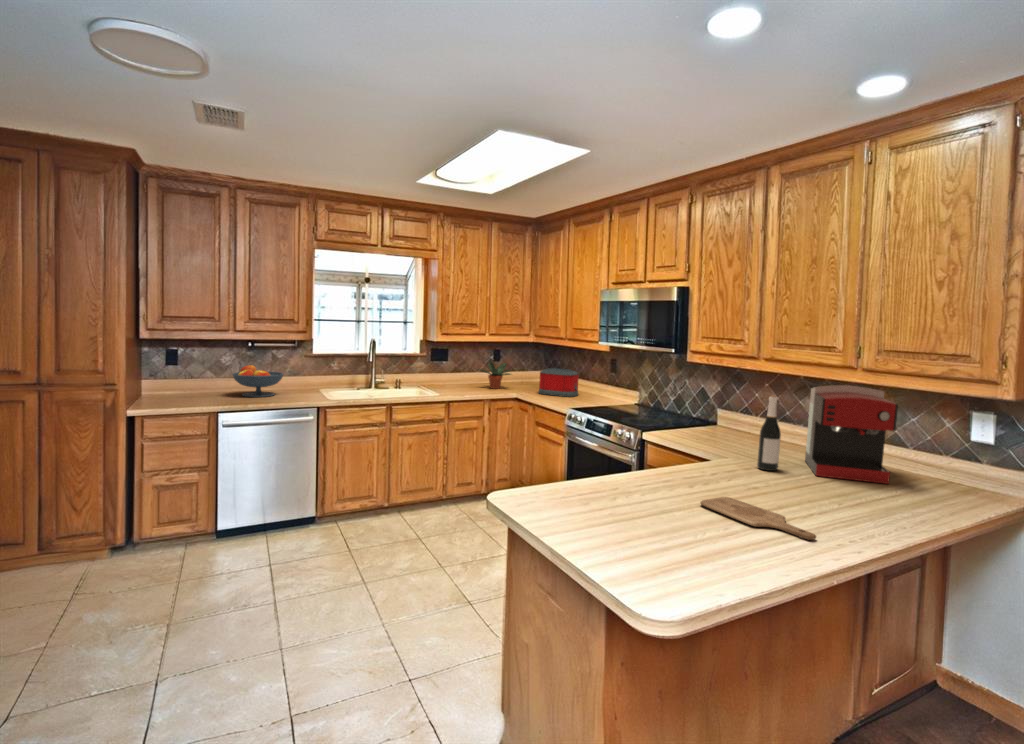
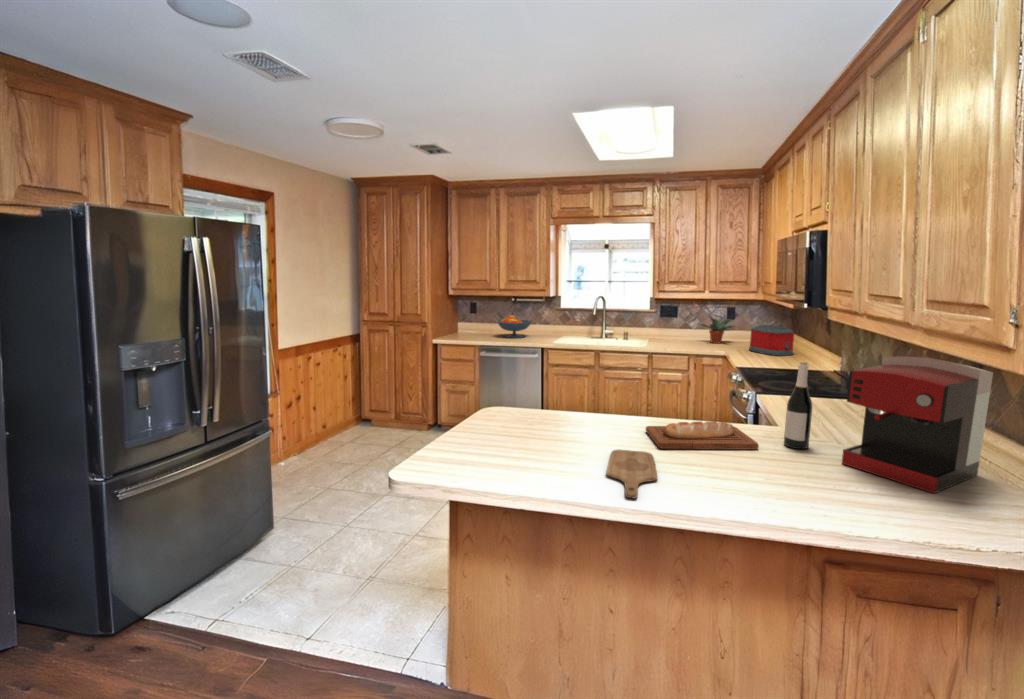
bread loaf: none [666,457,760,492] -> present [646,421,759,450]

